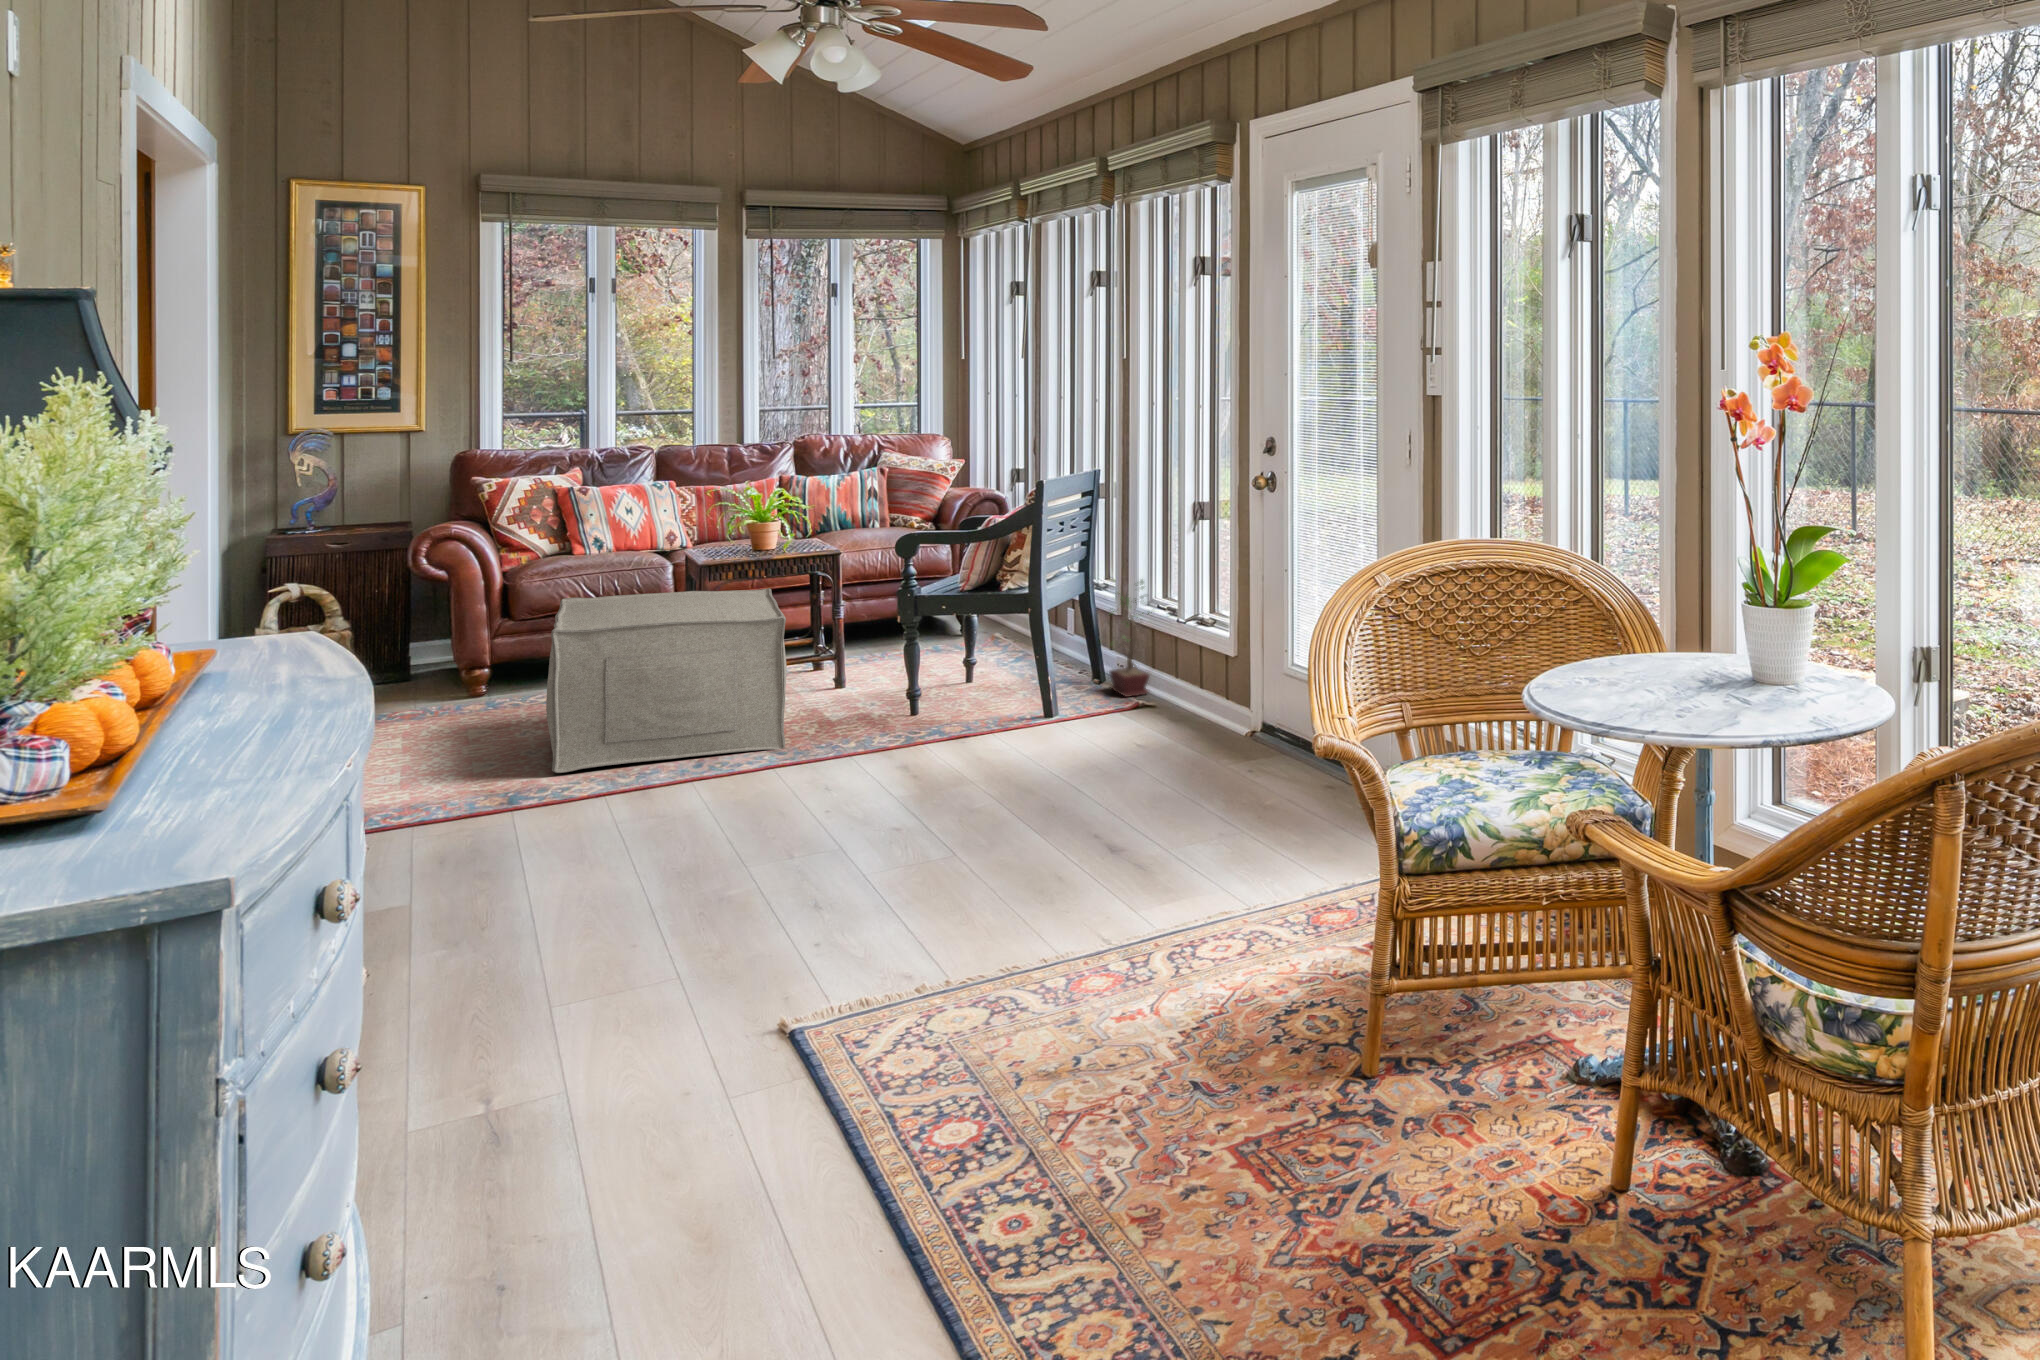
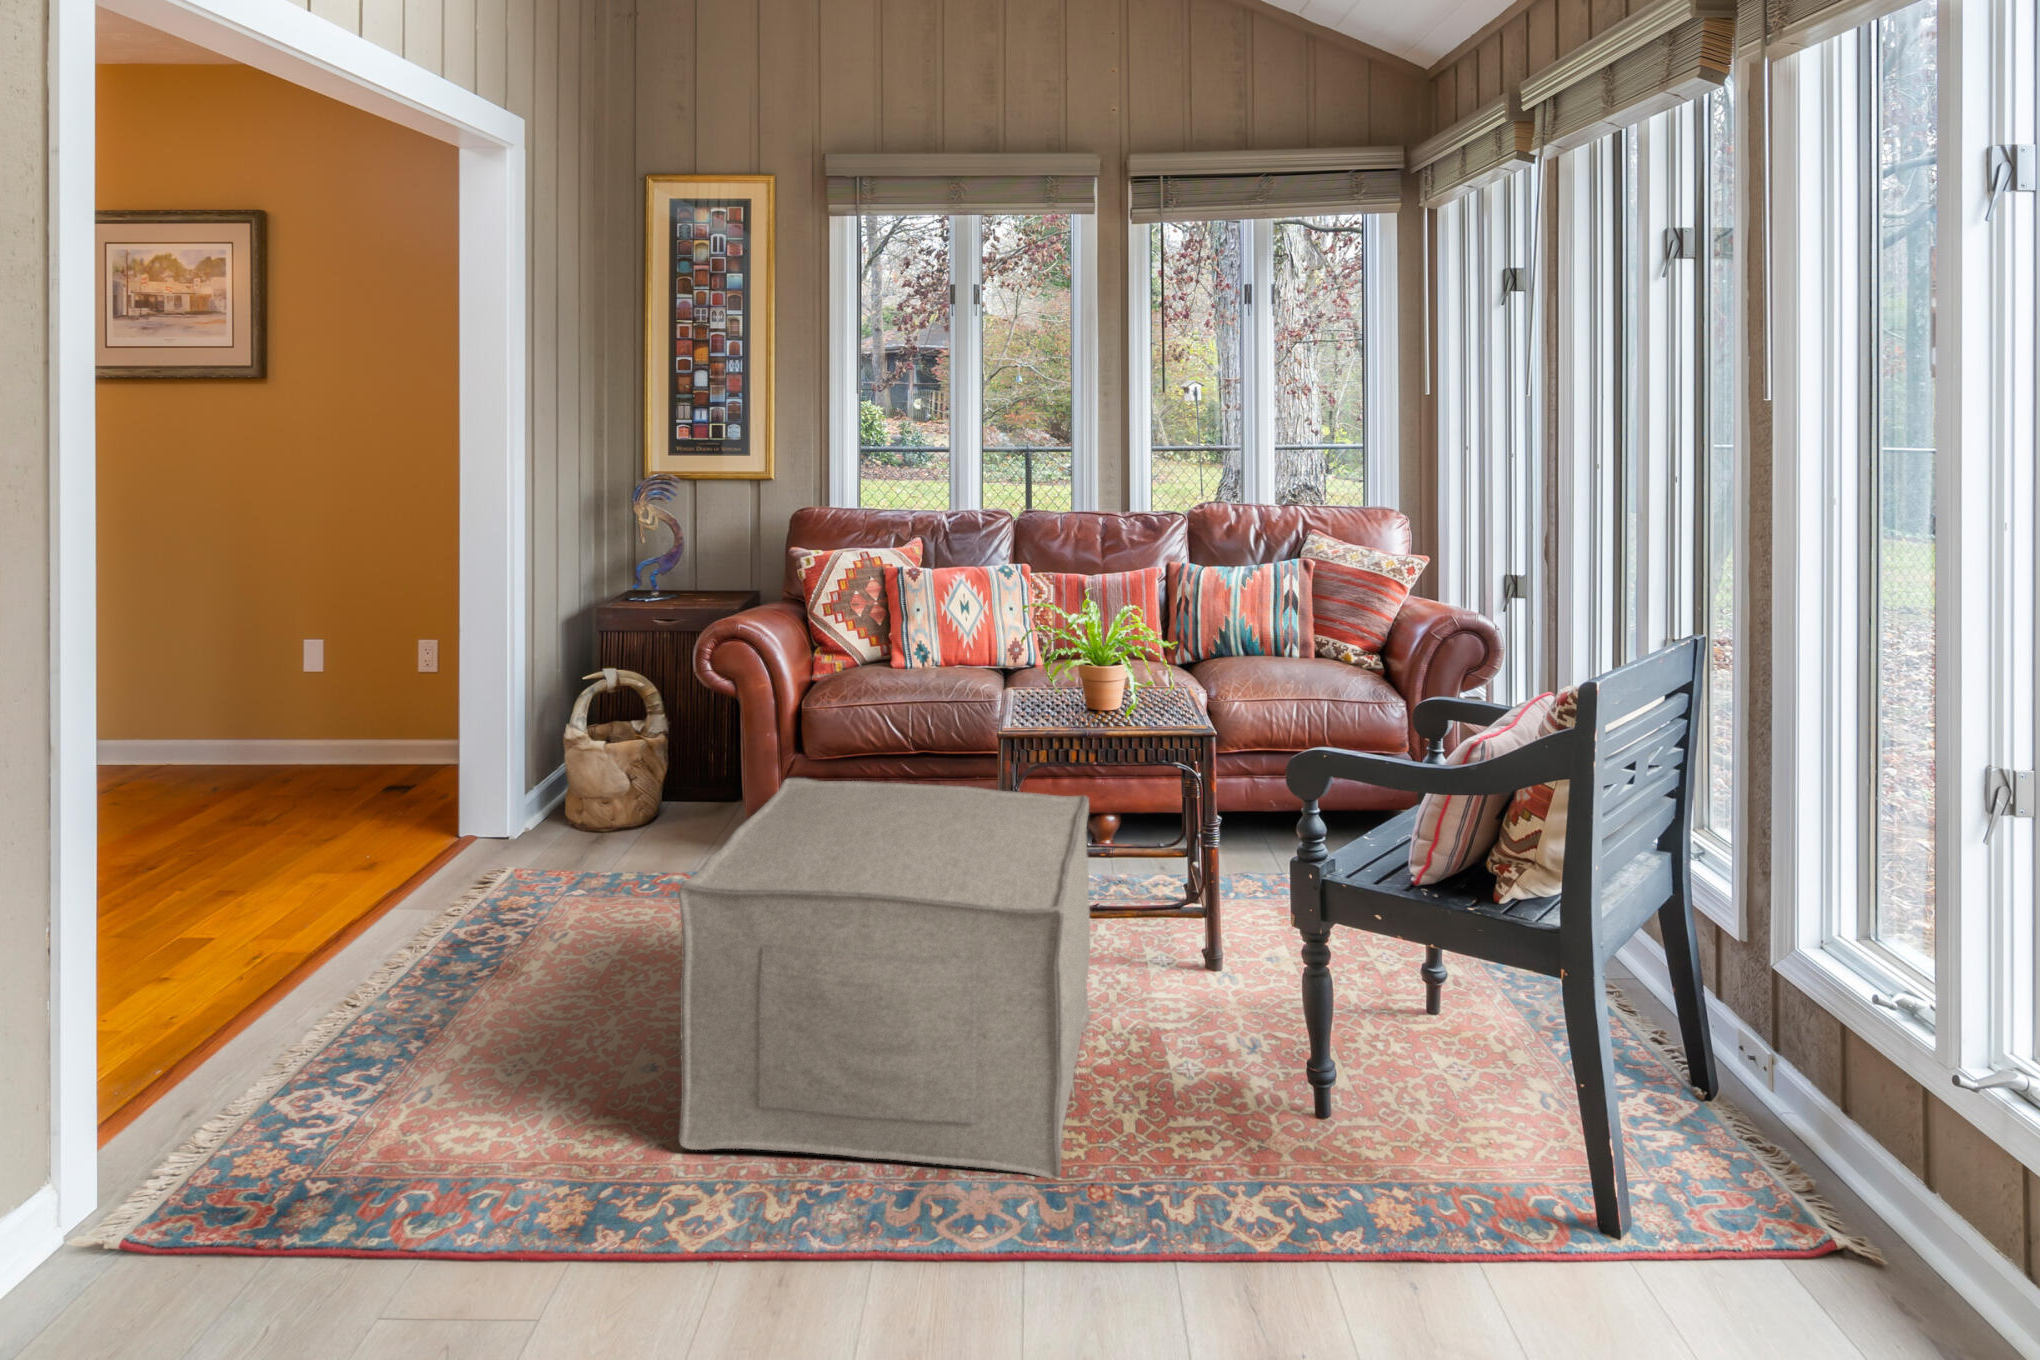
potted plant: present [1109,580,1152,697] -> none [1720,894,1871,1175]

